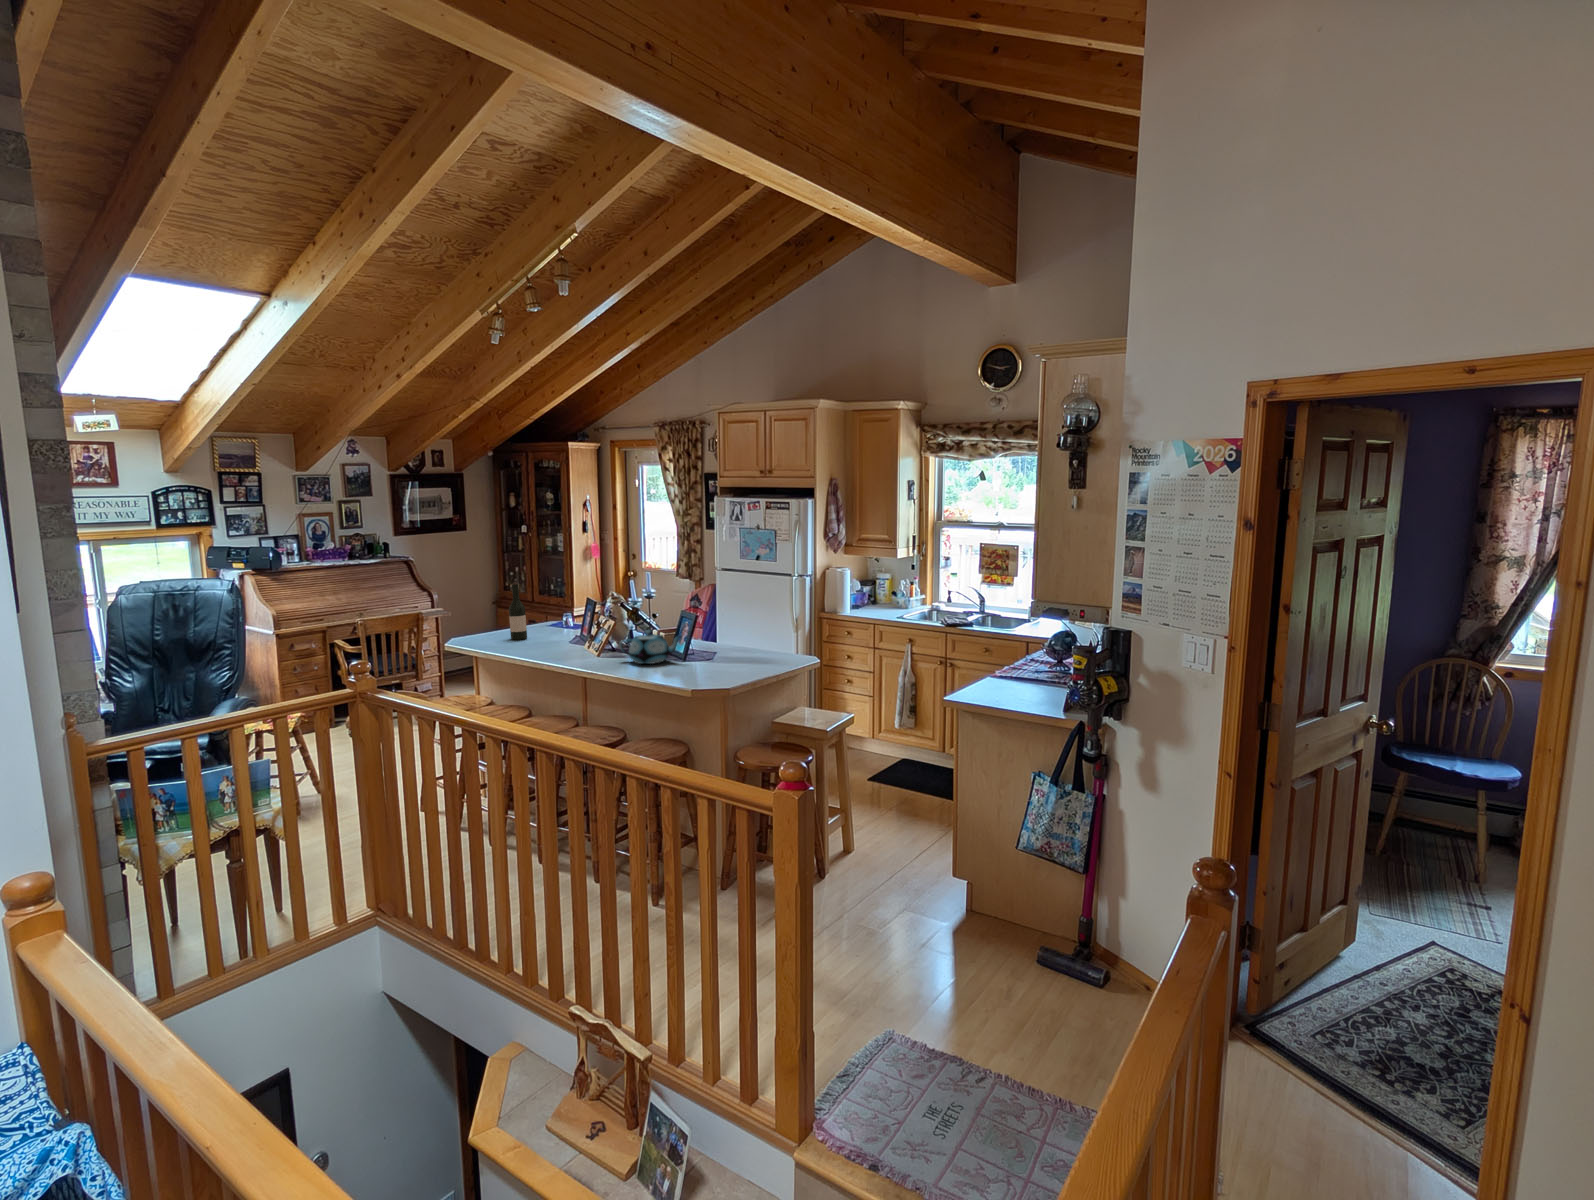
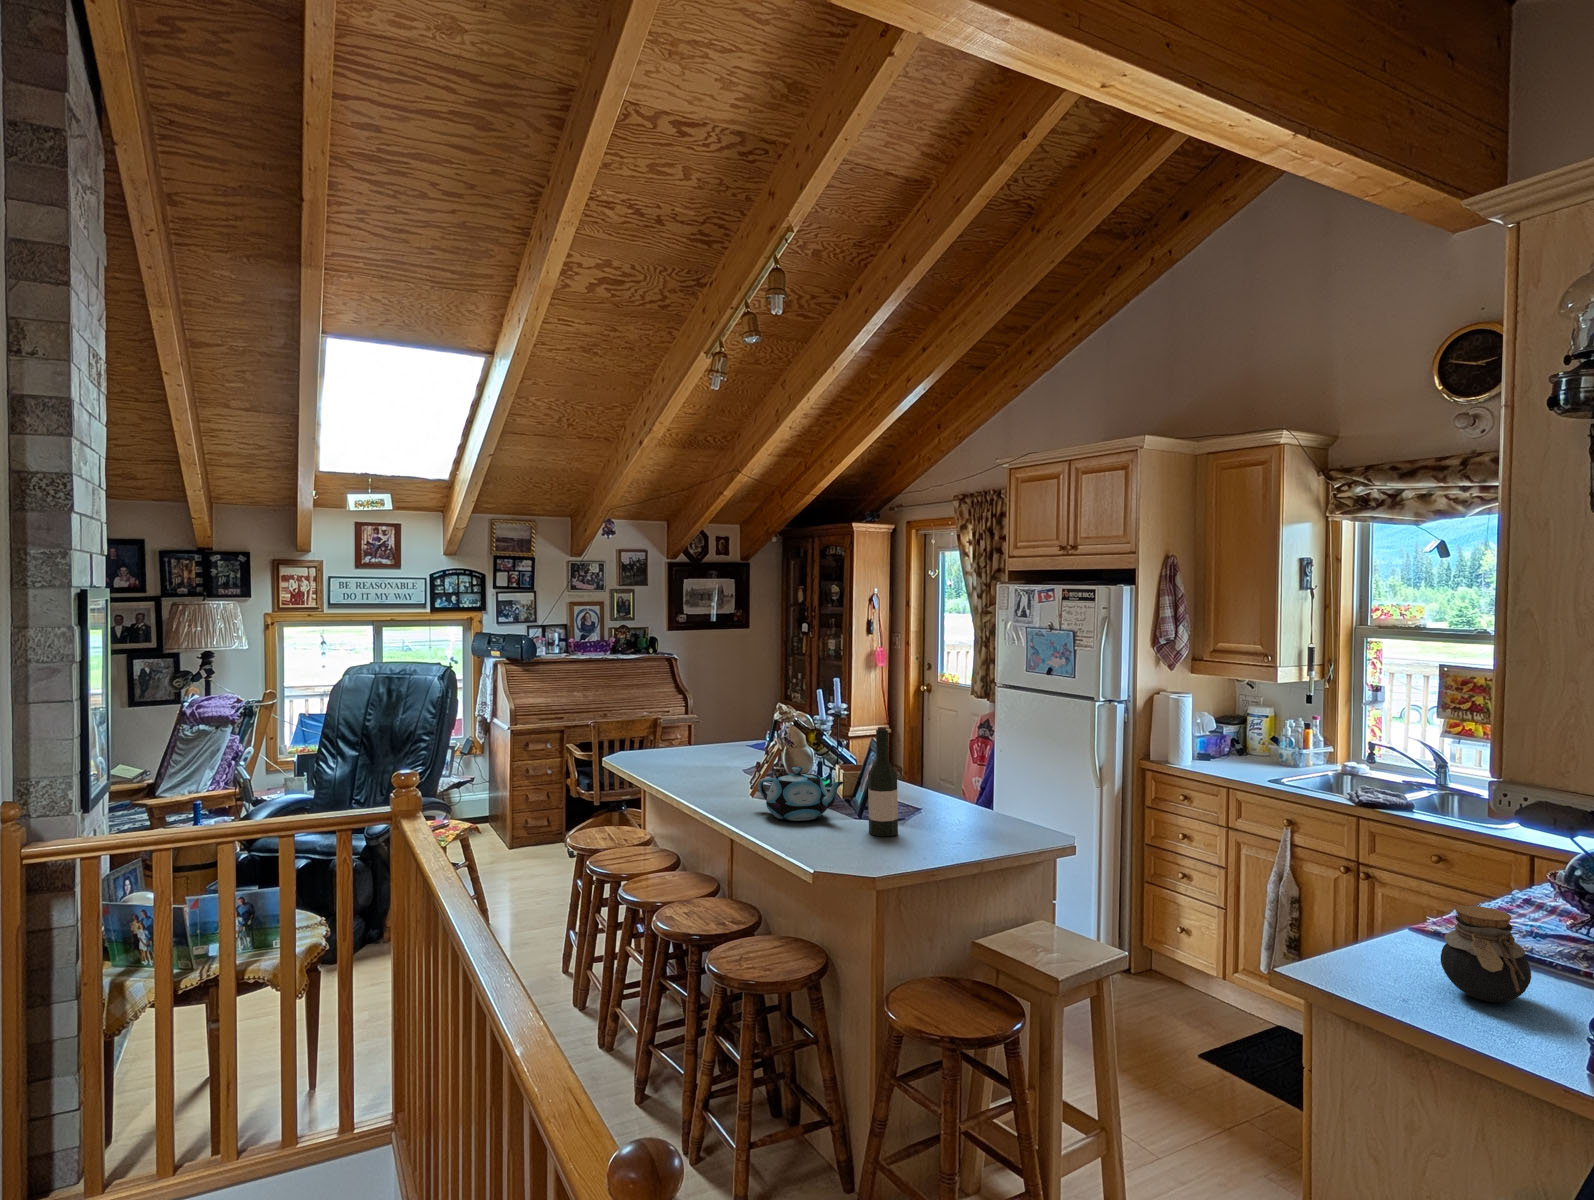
wine bottle: present [509,583,527,640] -> present [868,727,898,836]
jar: none [997,653,1029,692] -> present [1441,905,1531,1002]

